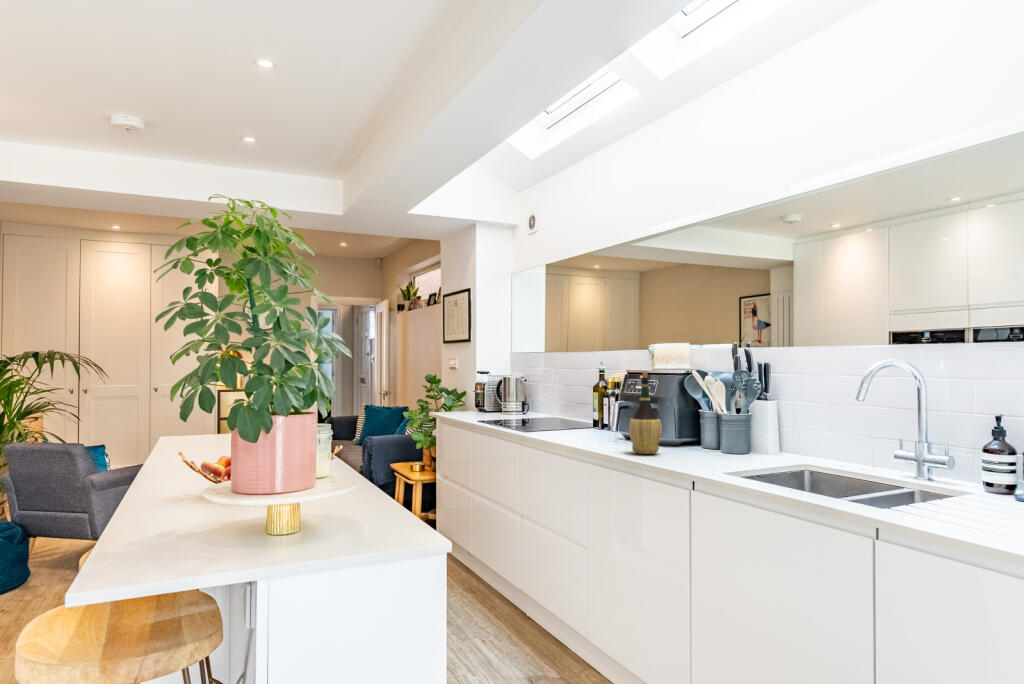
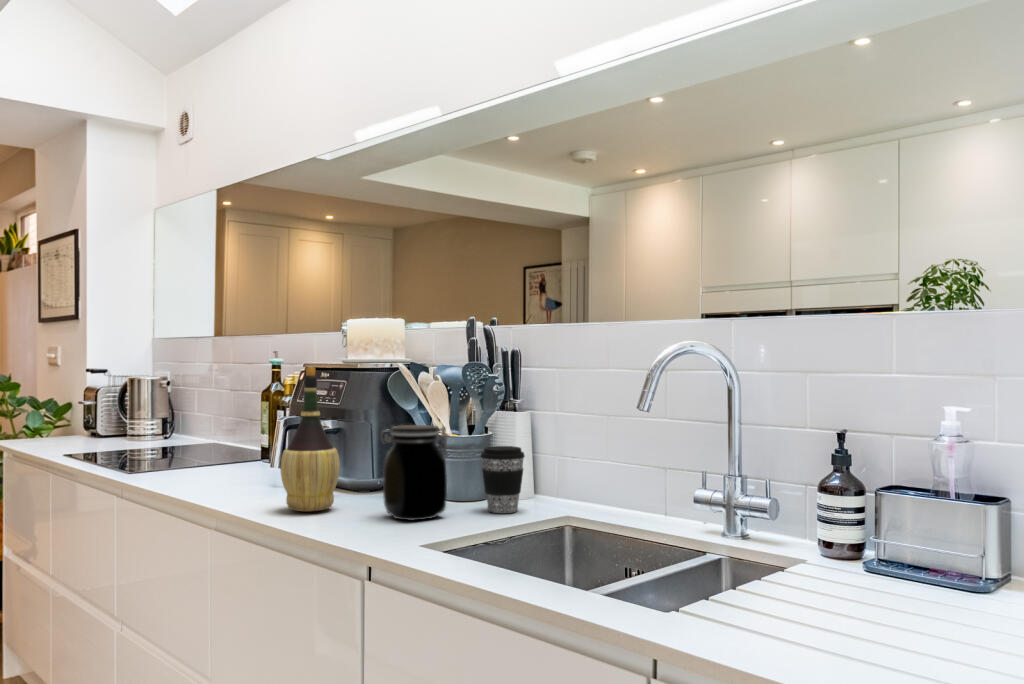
jar: none [689,407,729,461] -> present [381,425,448,520]
coffee cup: none [748,421,776,461] -> present [481,446,525,513]

